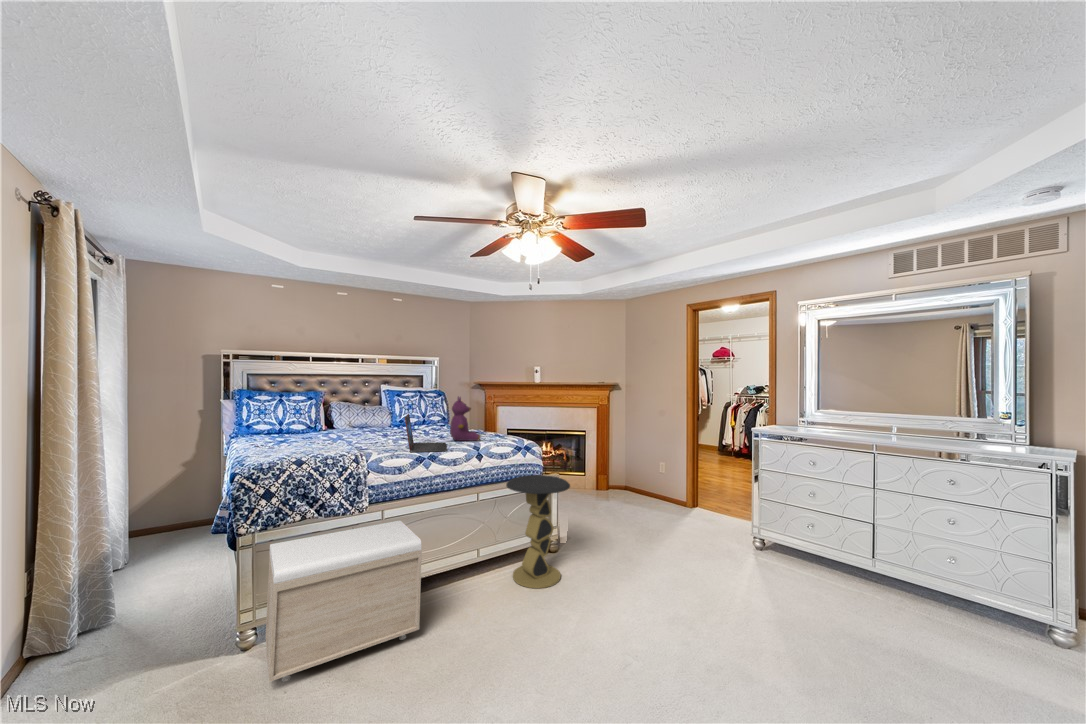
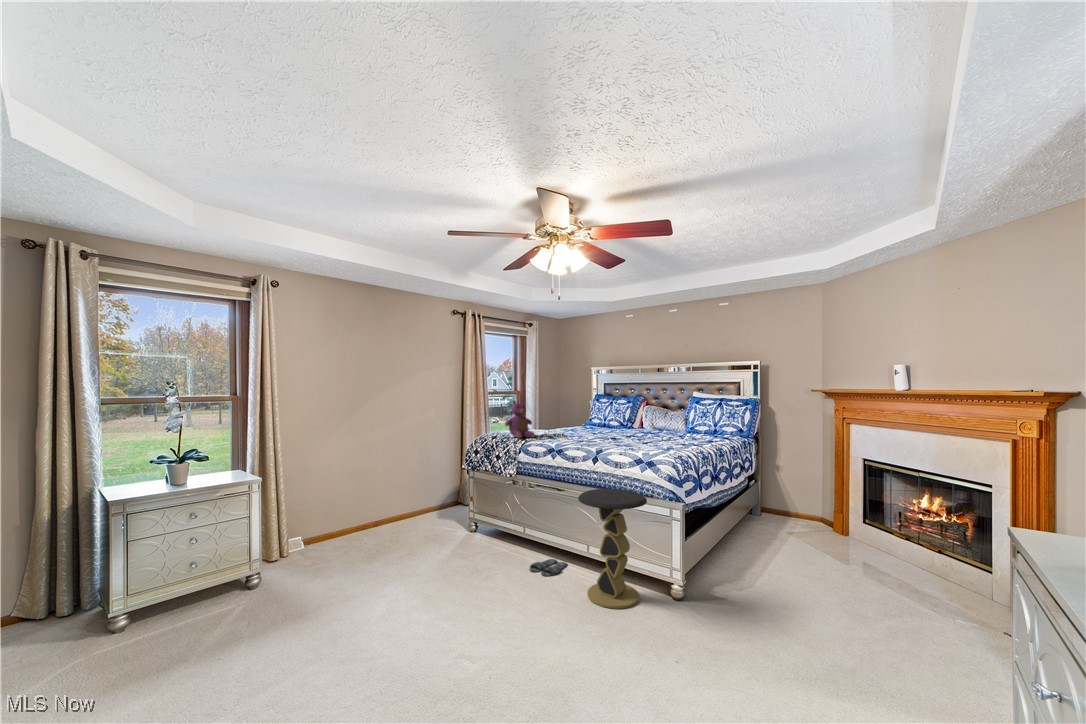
teddy bear: present [450,397,481,441] -> present [505,400,535,439]
laptop: present [405,413,446,452] -> none [549,416,602,448]
storage bench: present [266,521,422,682] -> none [445,479,531,564]
slippers: none [430,587,474,614] -> present [530,559,567,576]

